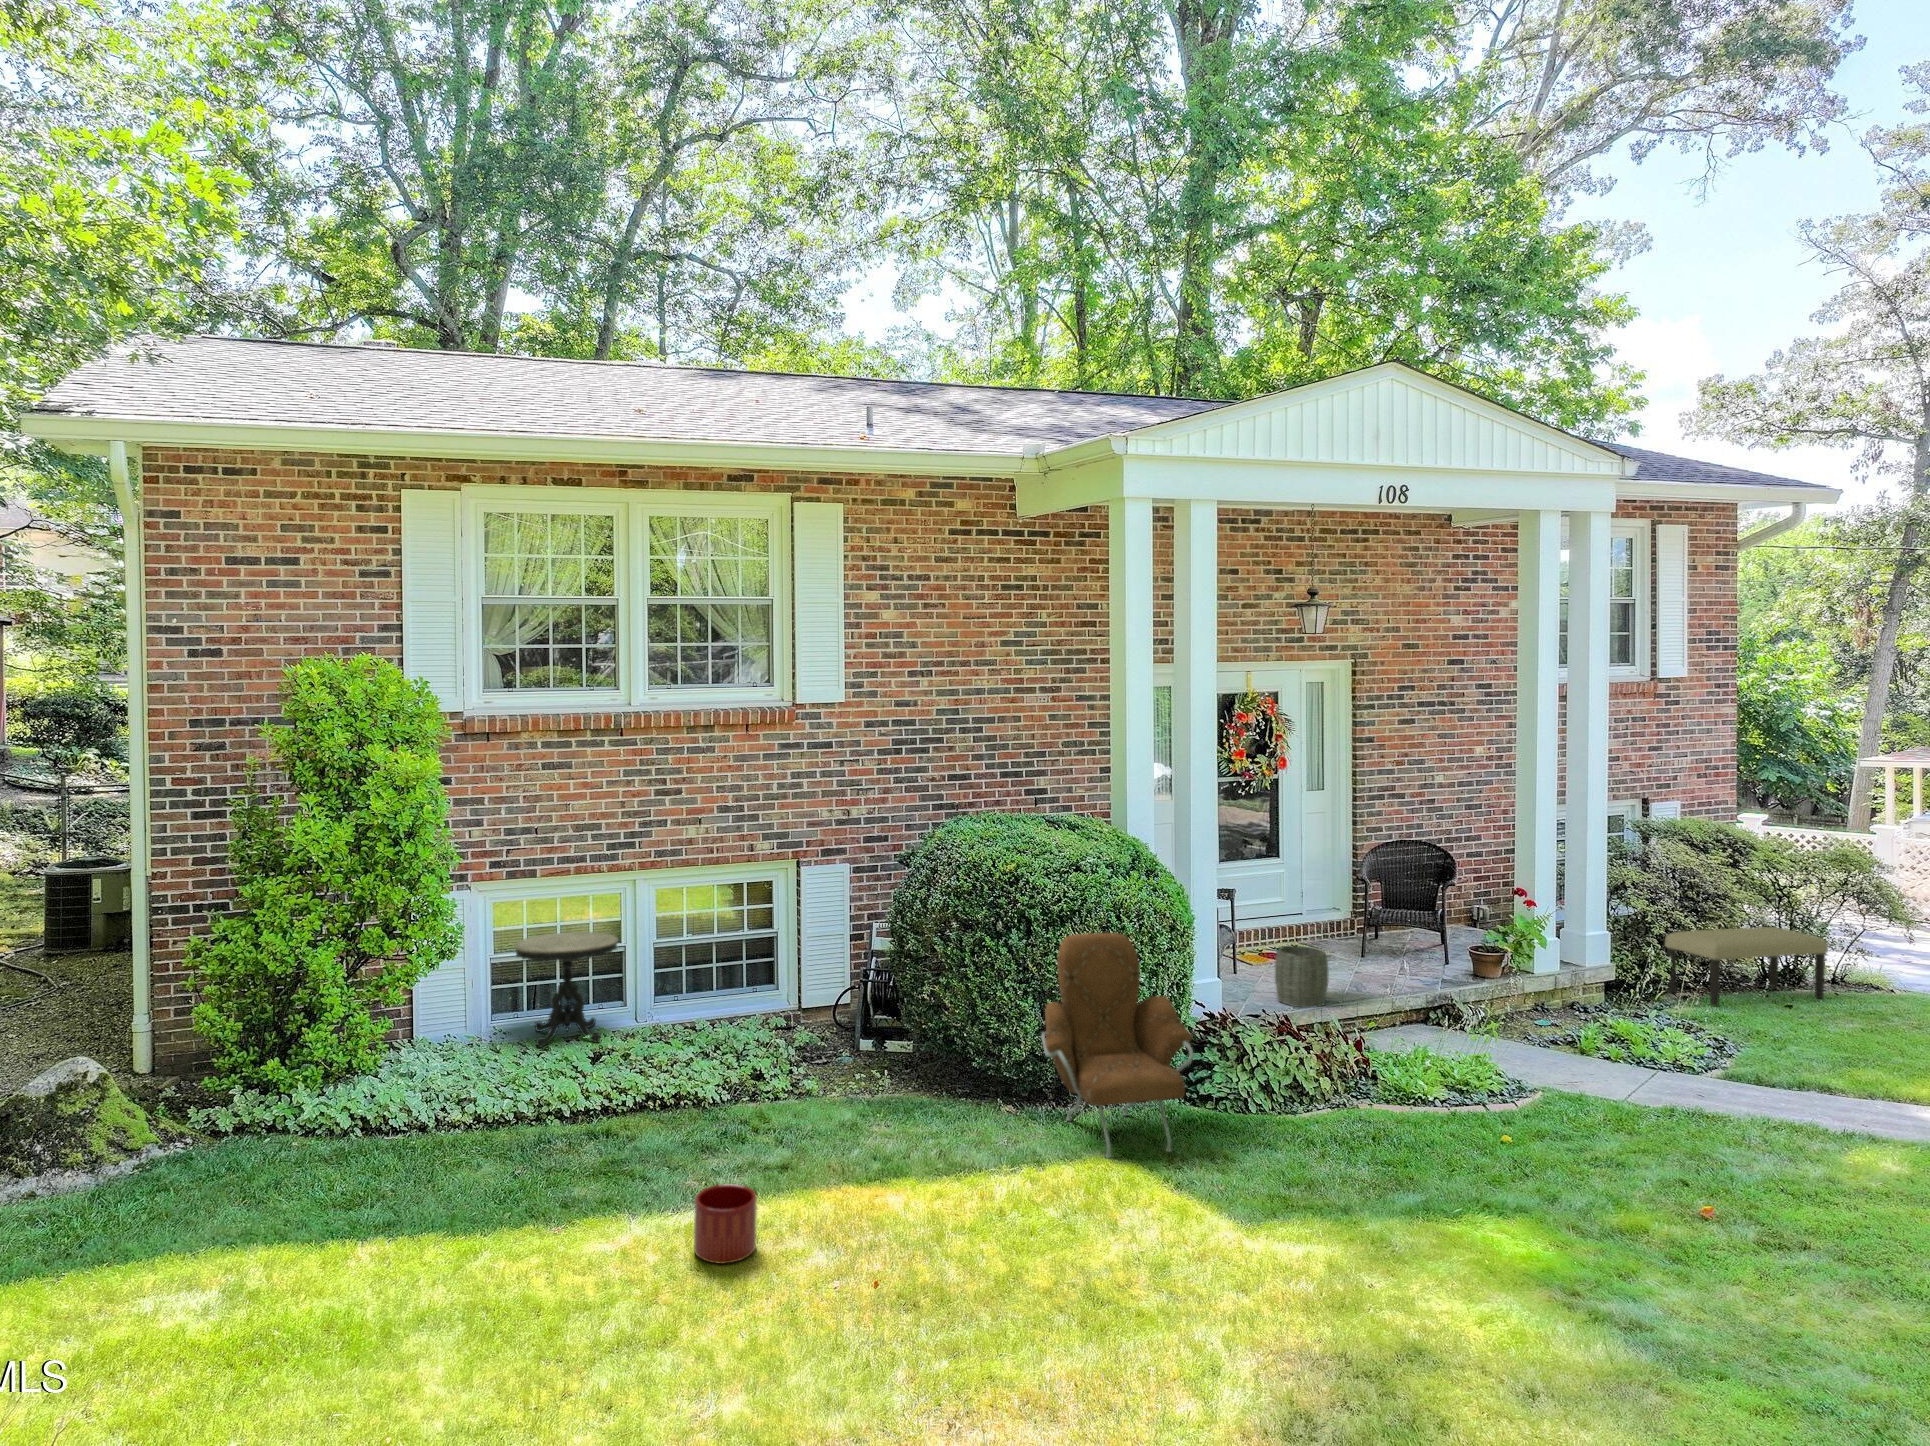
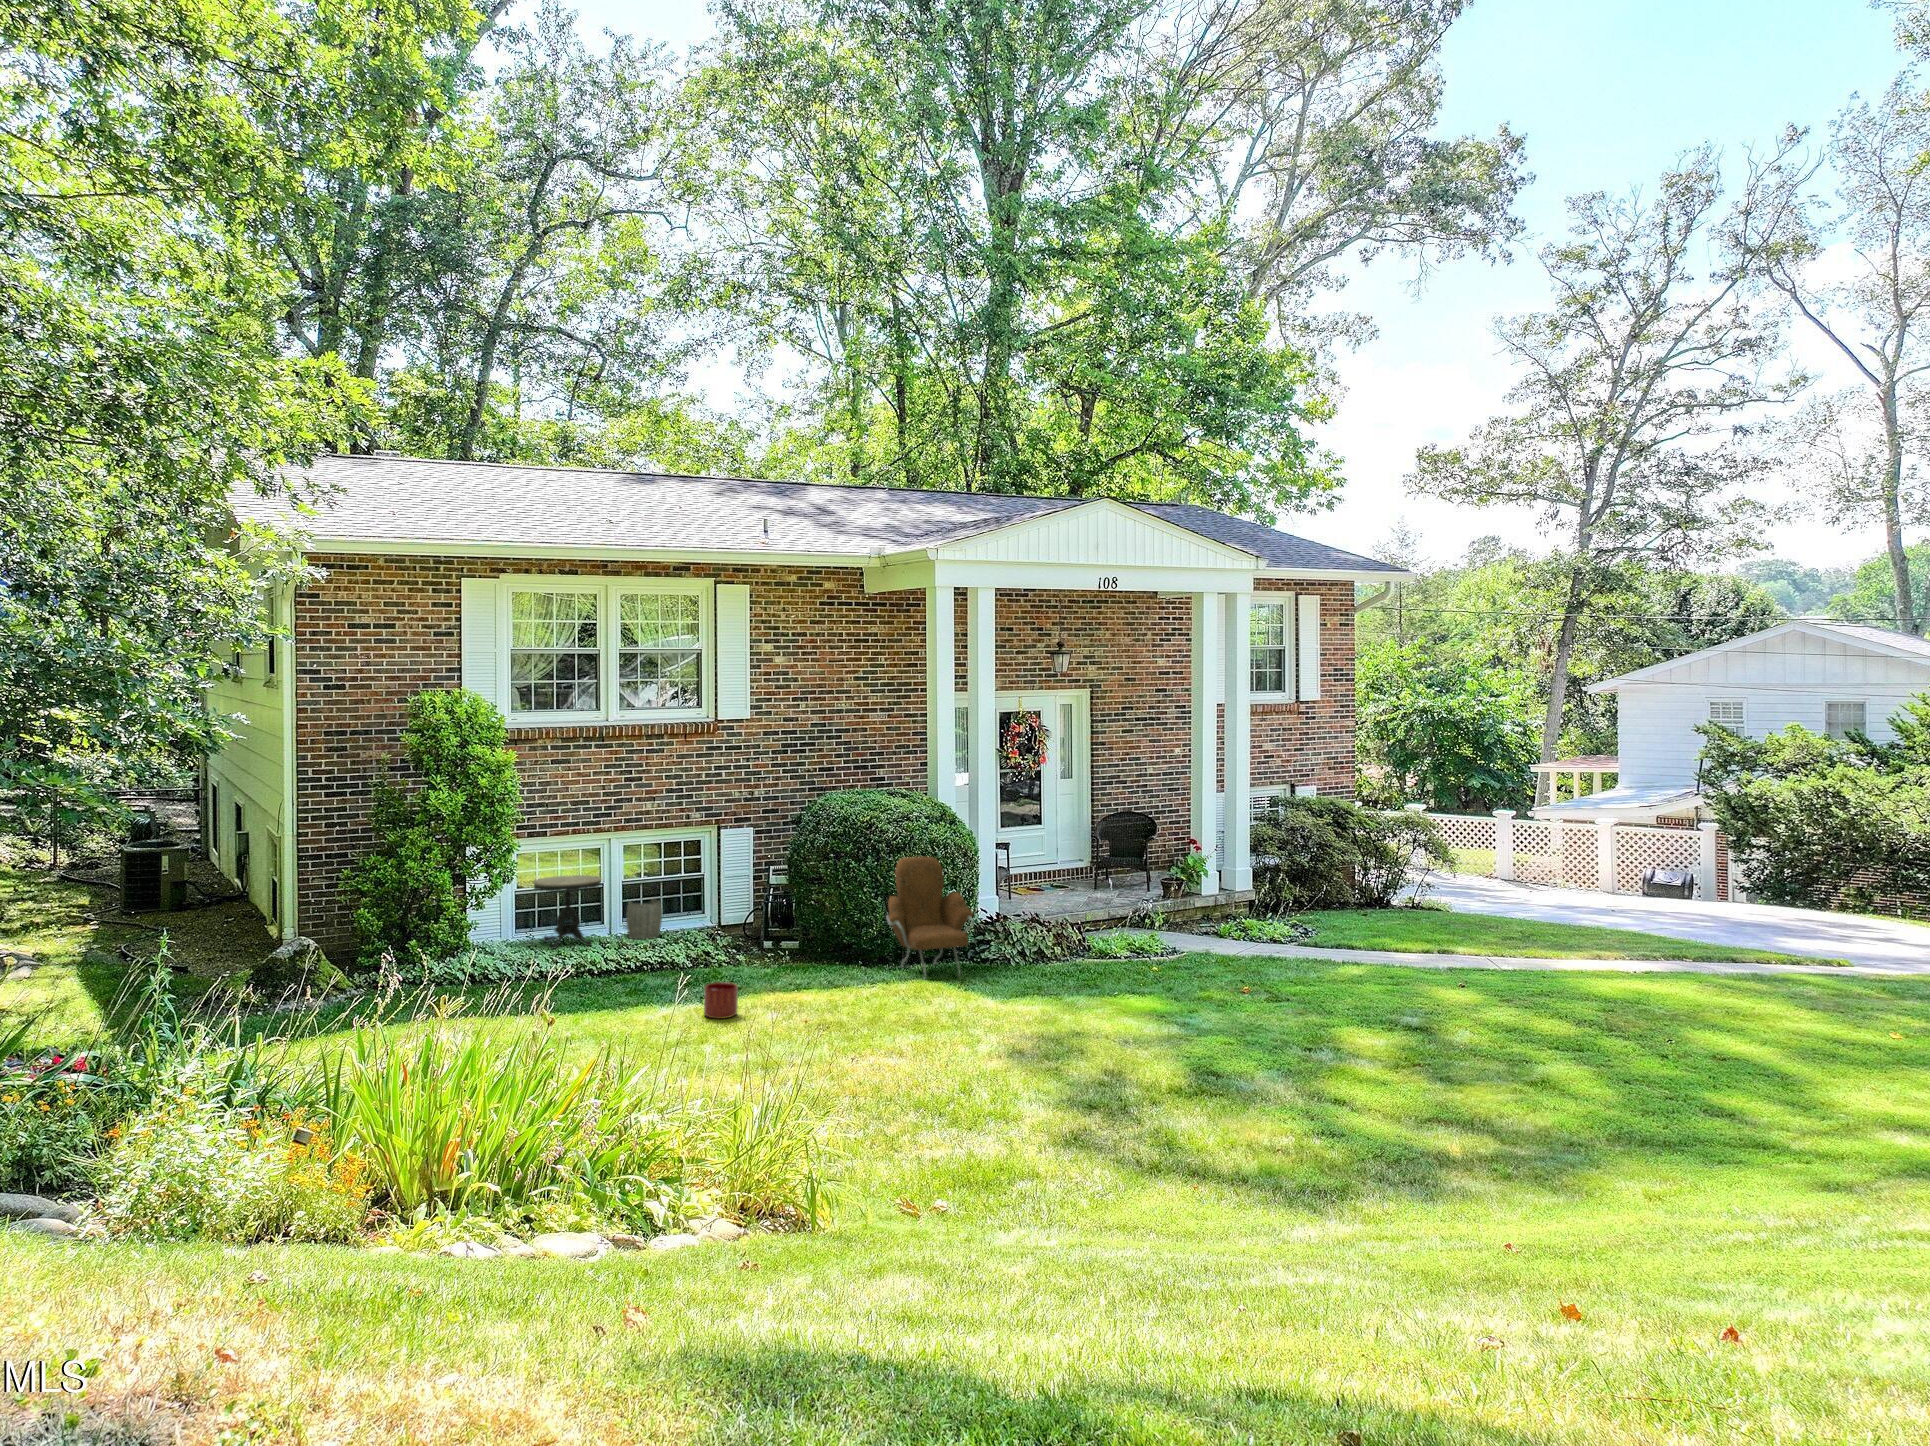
bench: present [1665,927,1828,1006] -> none [1282,863,1378,911]
woven basket: present [1275,946,1329,1008] -> present [626,900,662,939]

